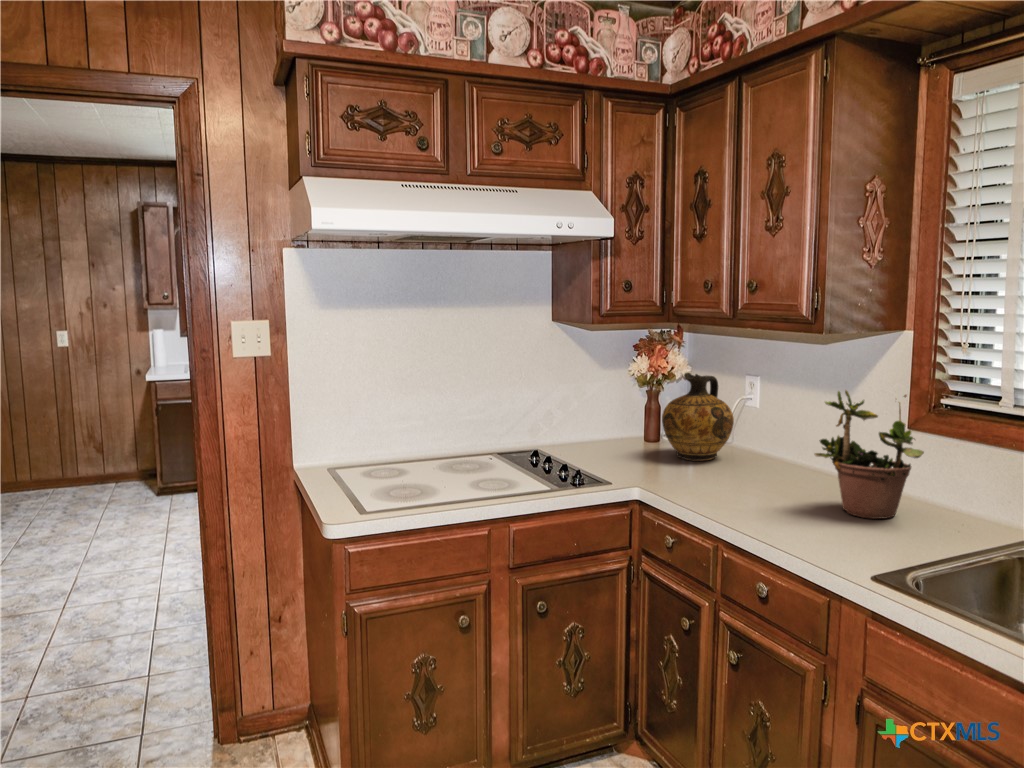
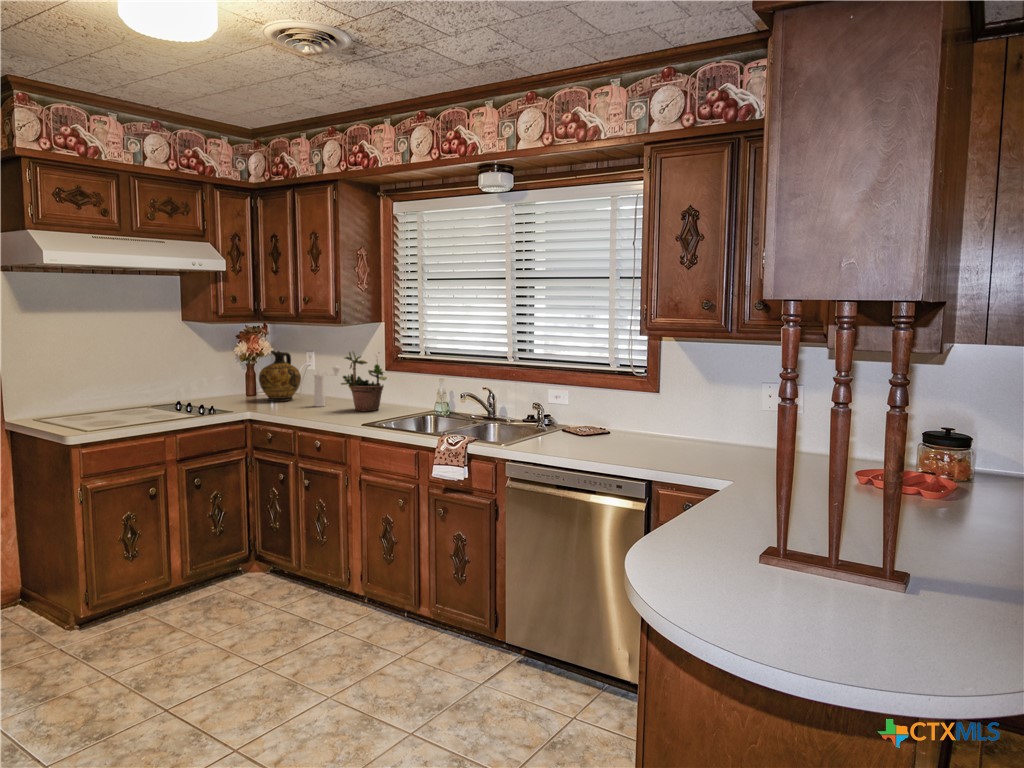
pepper mill: none [756,410,811,487] -> present [314,366,340,407]

